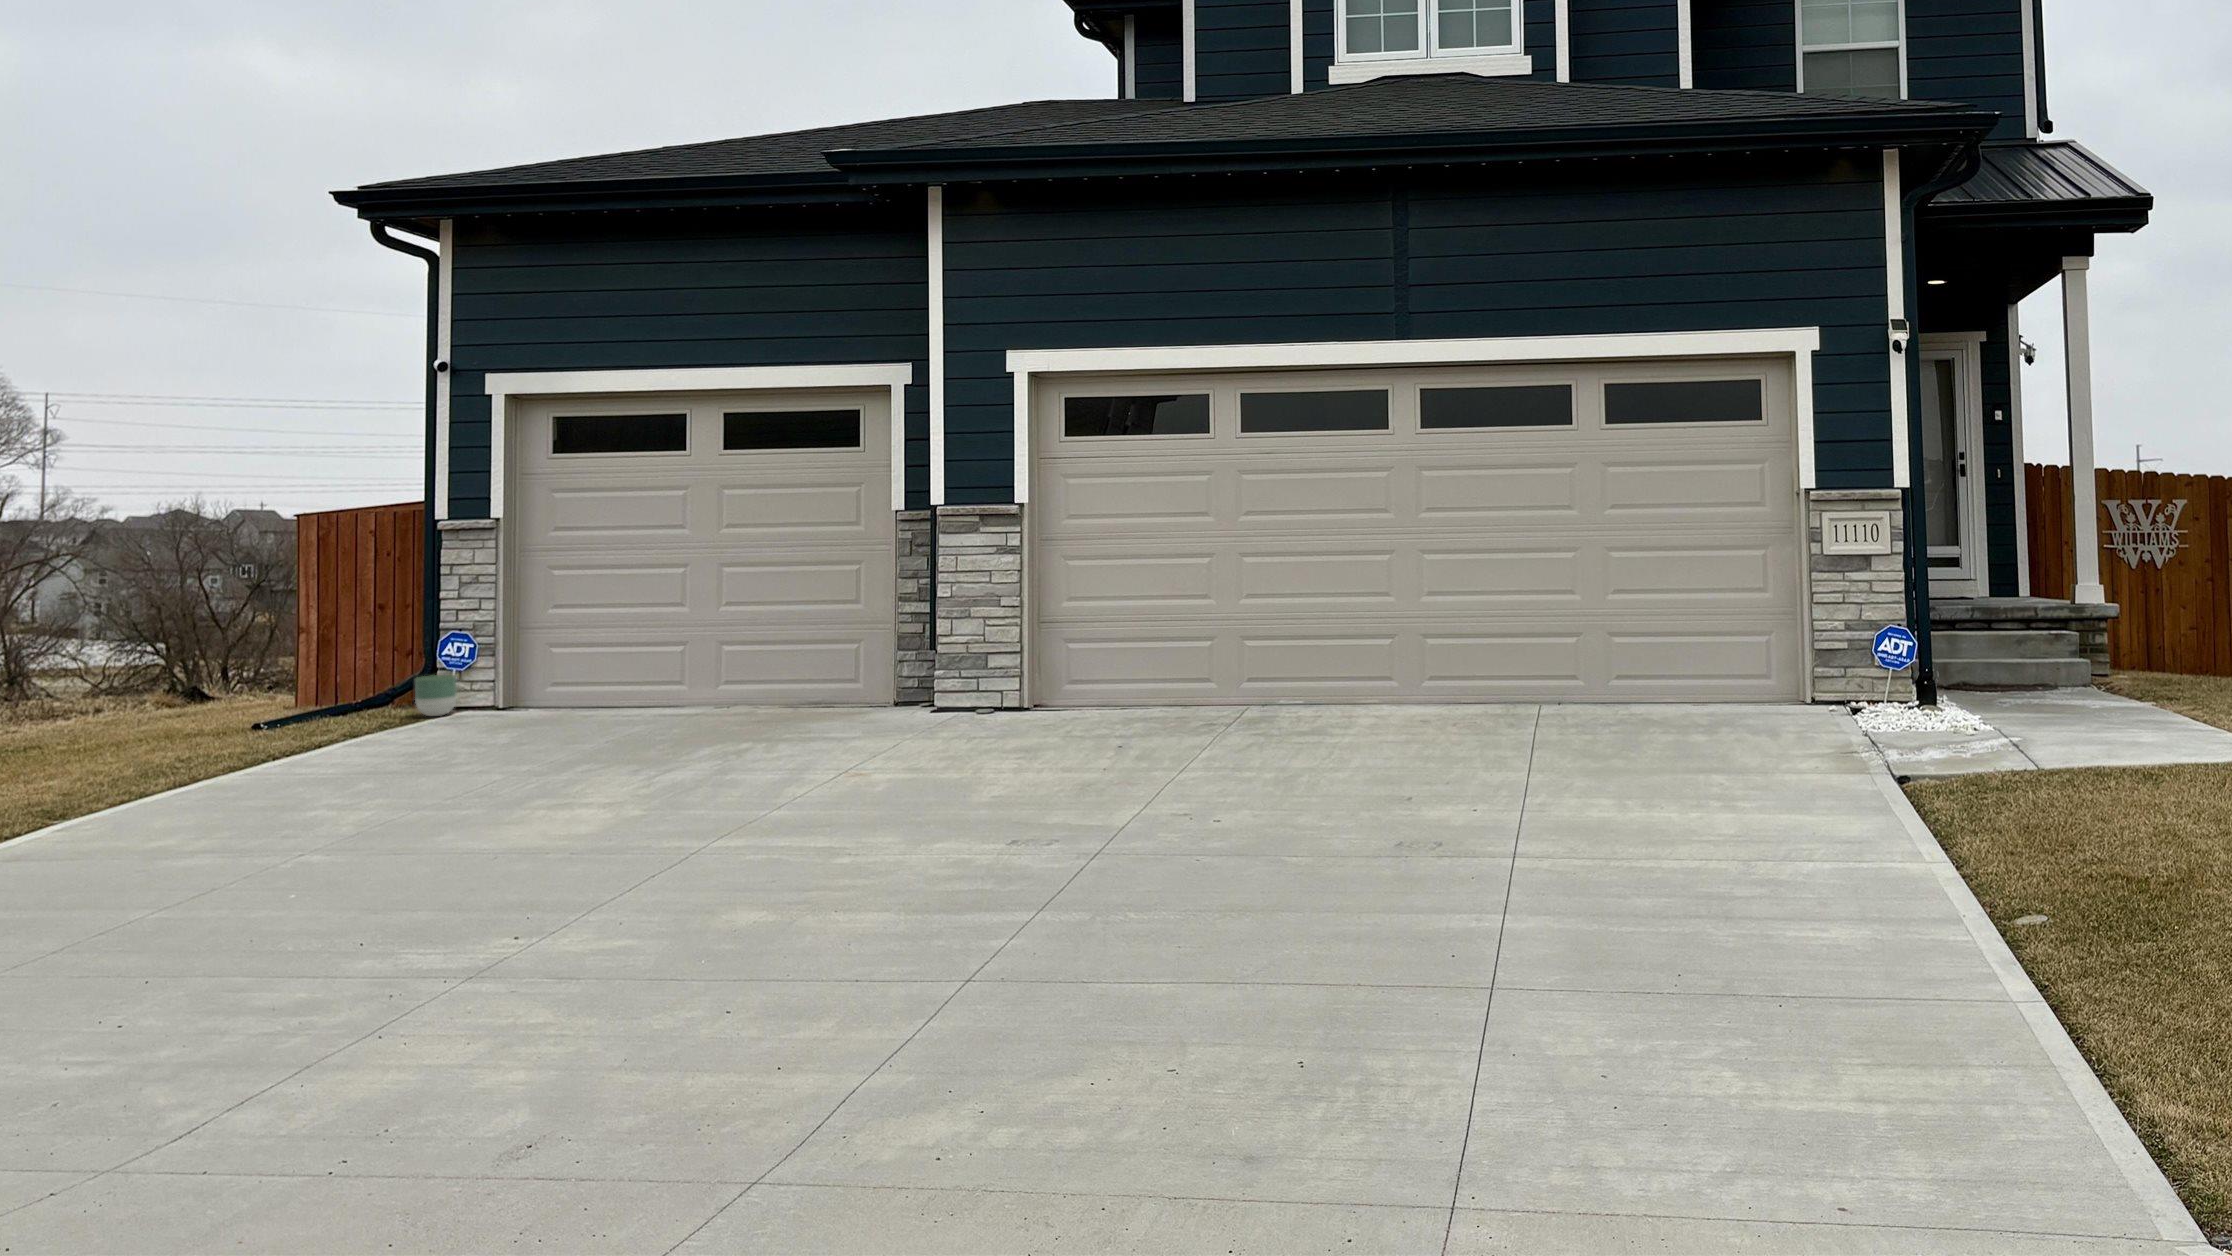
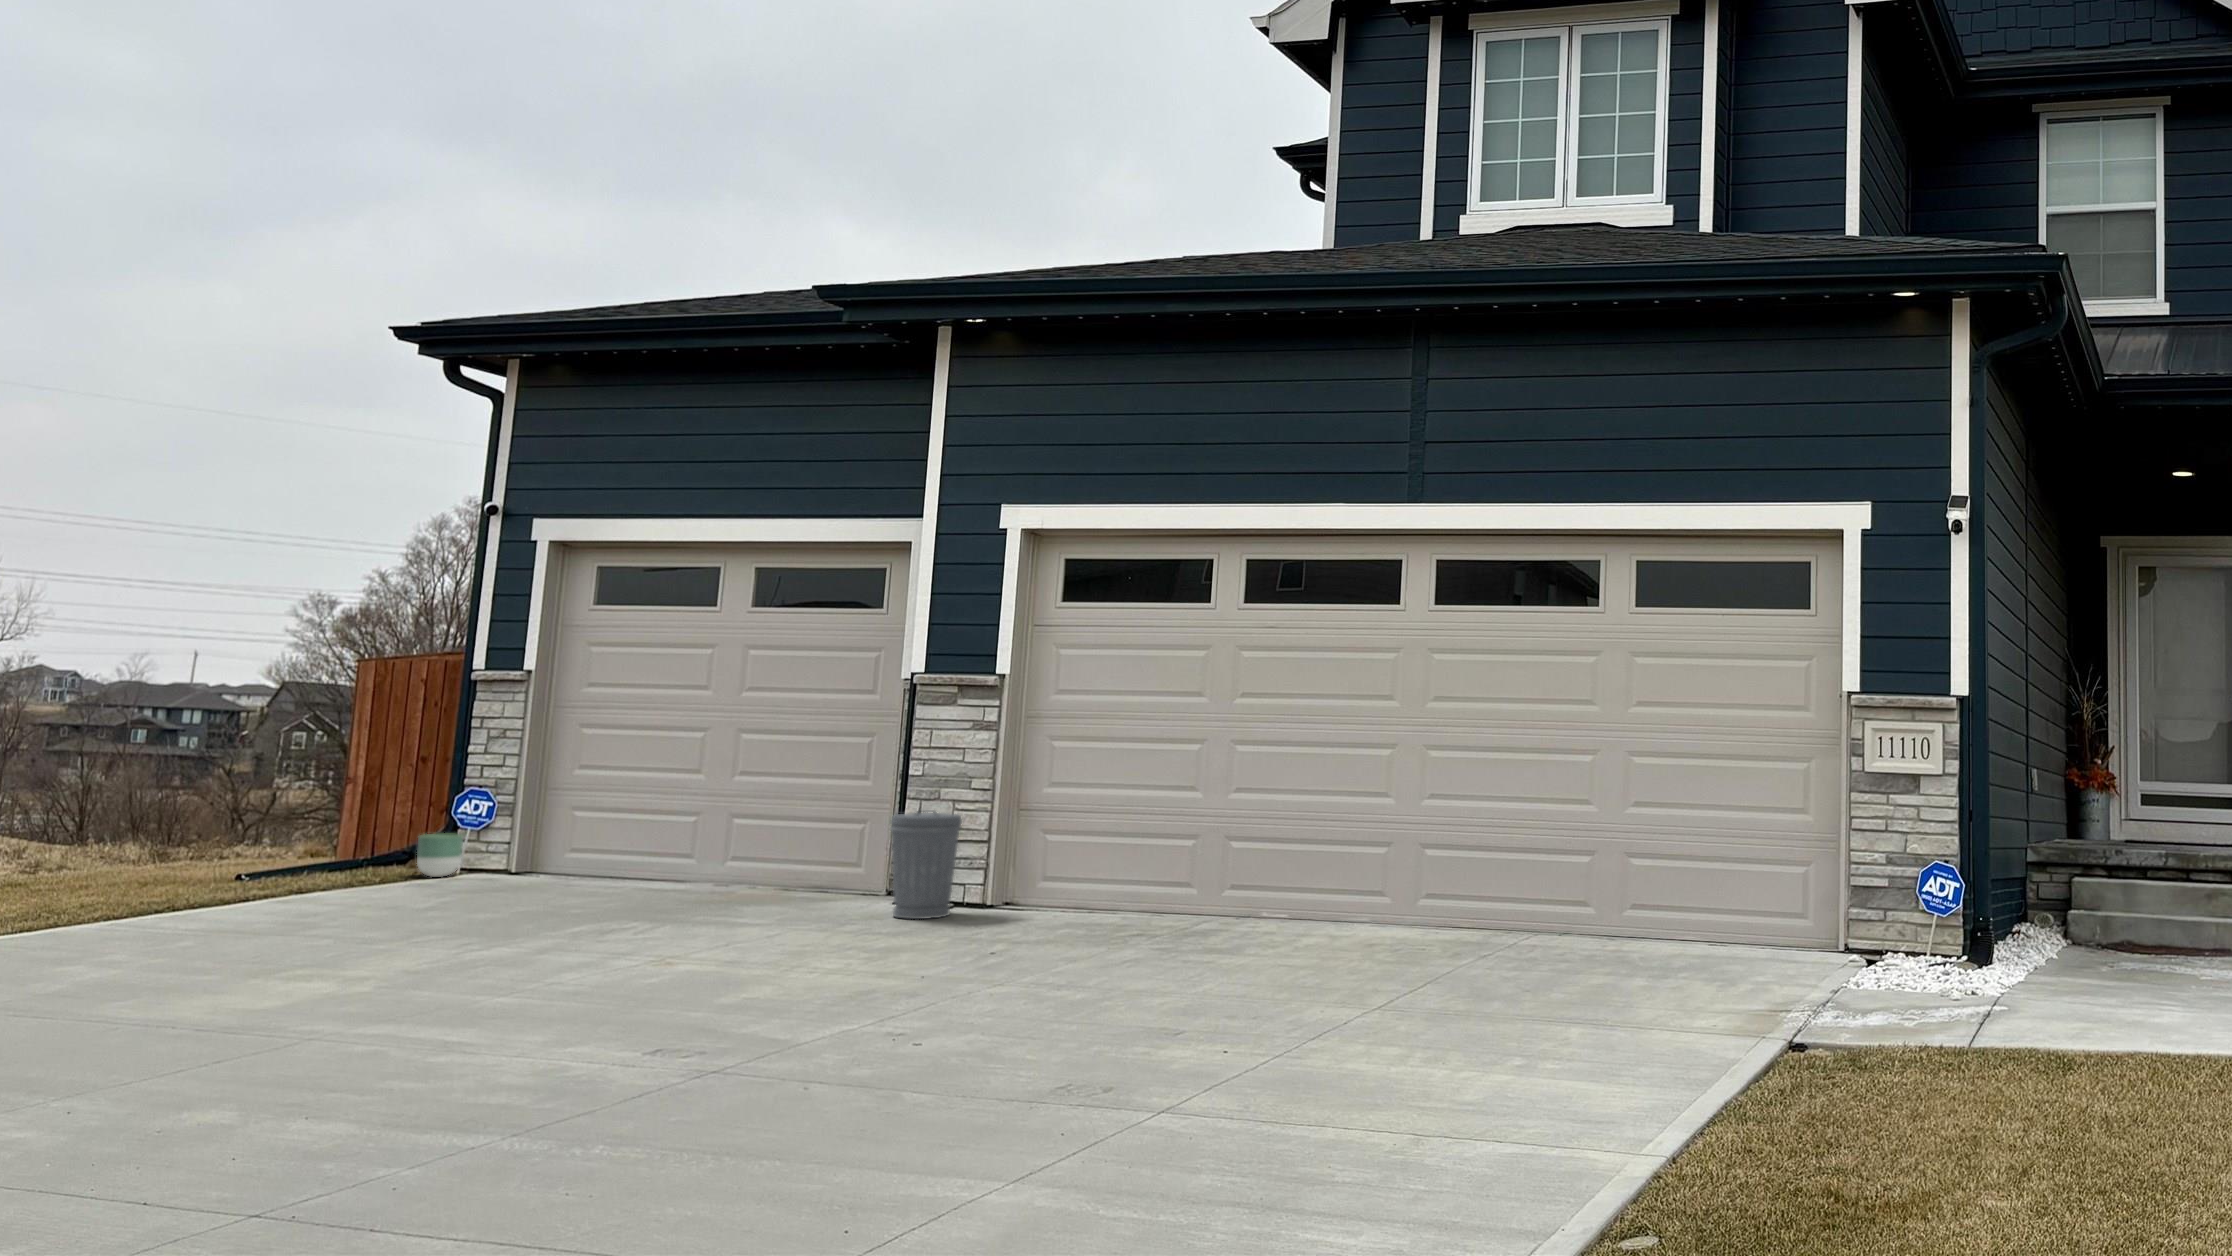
trash can: none [939,629,1002,726] -> present [891,811,962,919]

